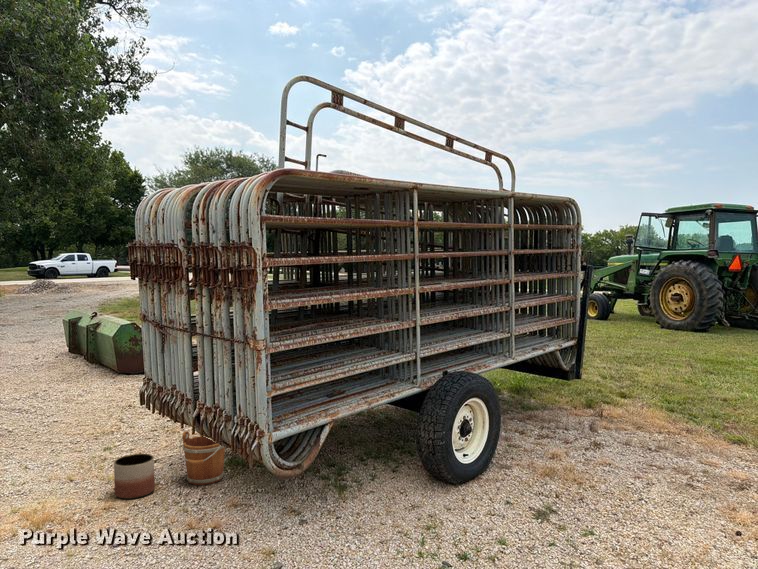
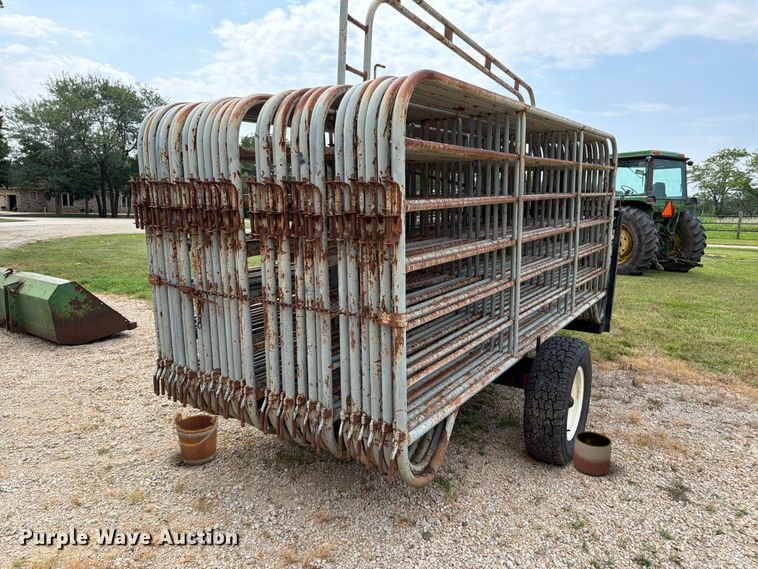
planter: present [114,454,155,499] -> present [573,431,612,475]

